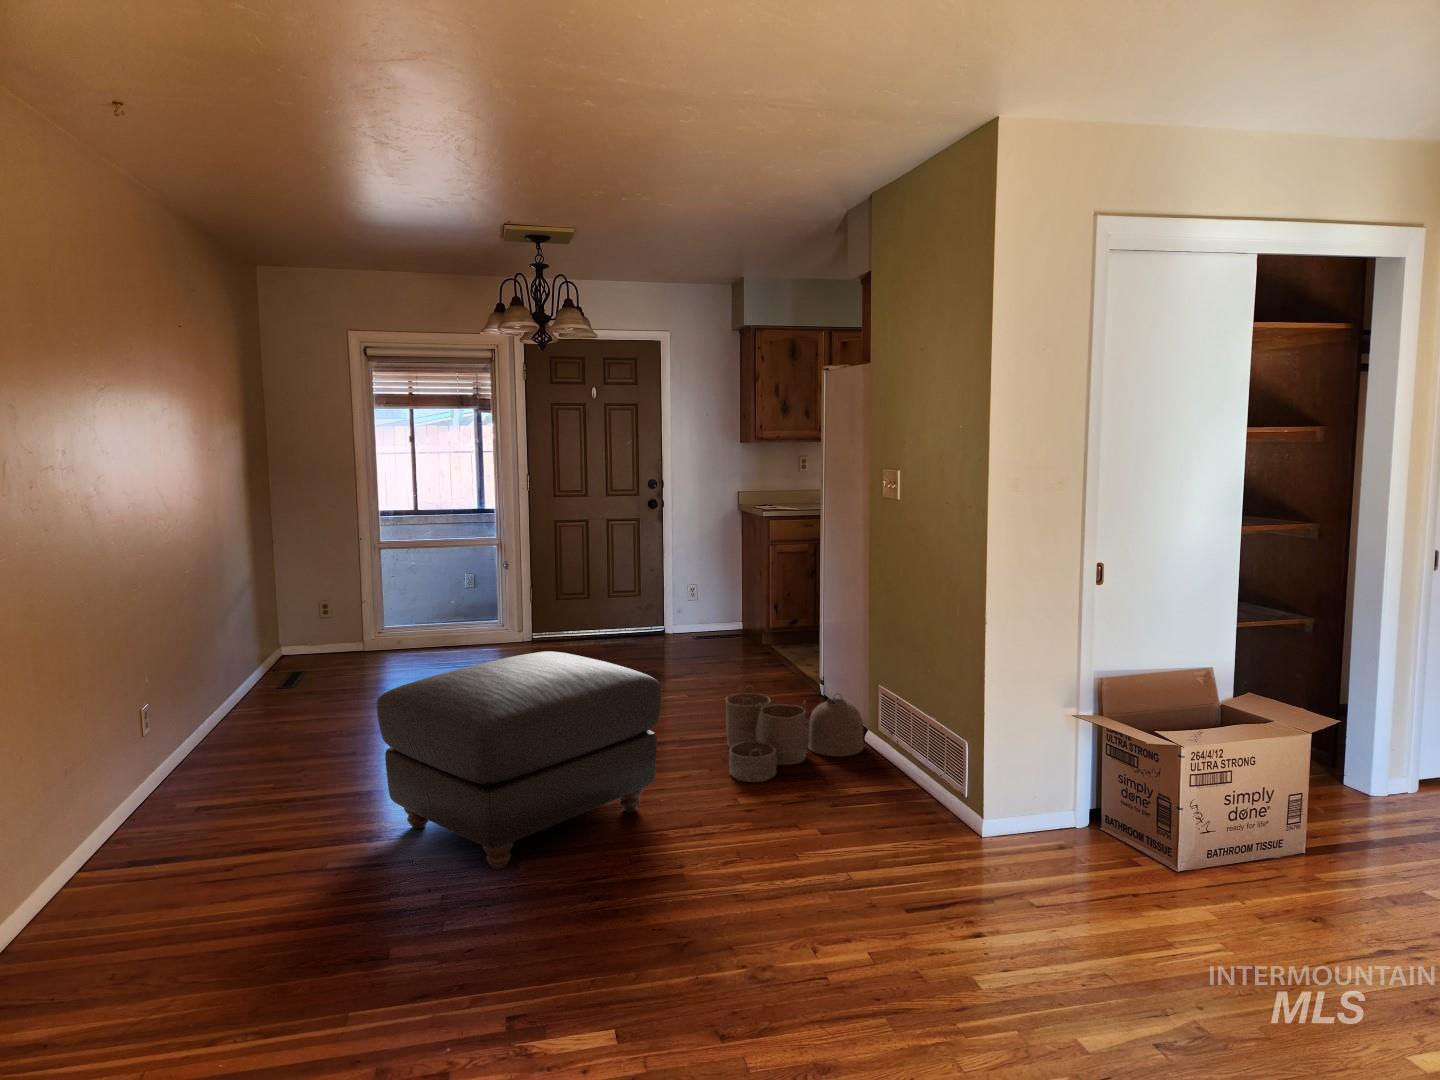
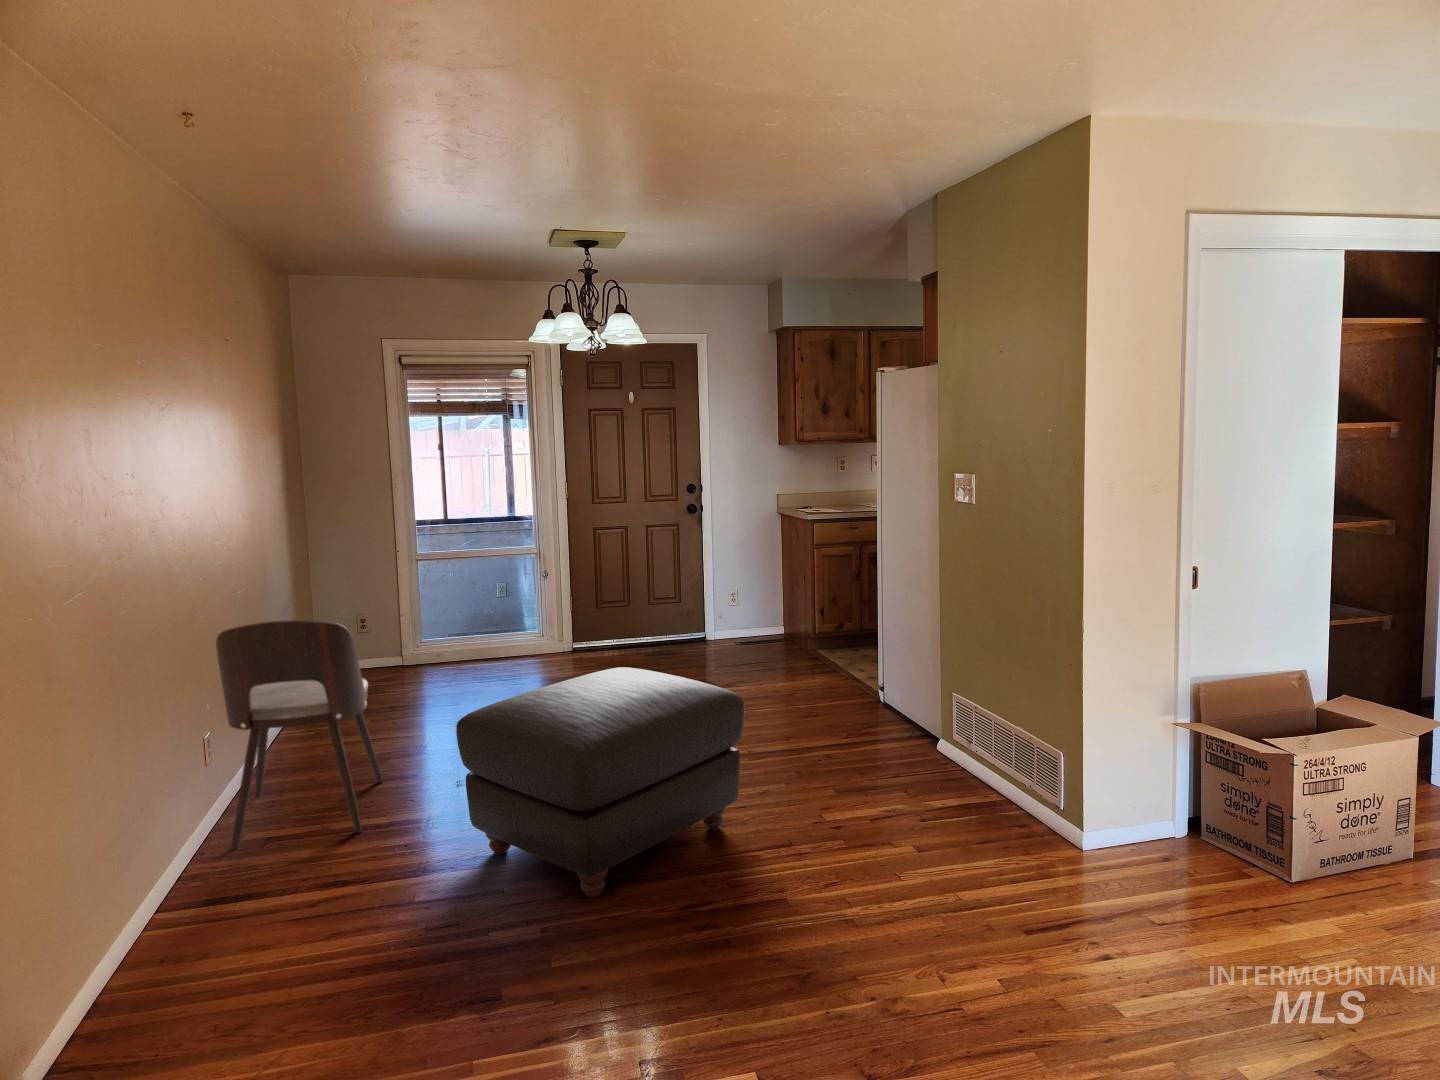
dining chair: none [151,597,321,818] -> present [216,620,383,849]
woven basket: present [726,686,863,782] -> none [793,695,935,796]

